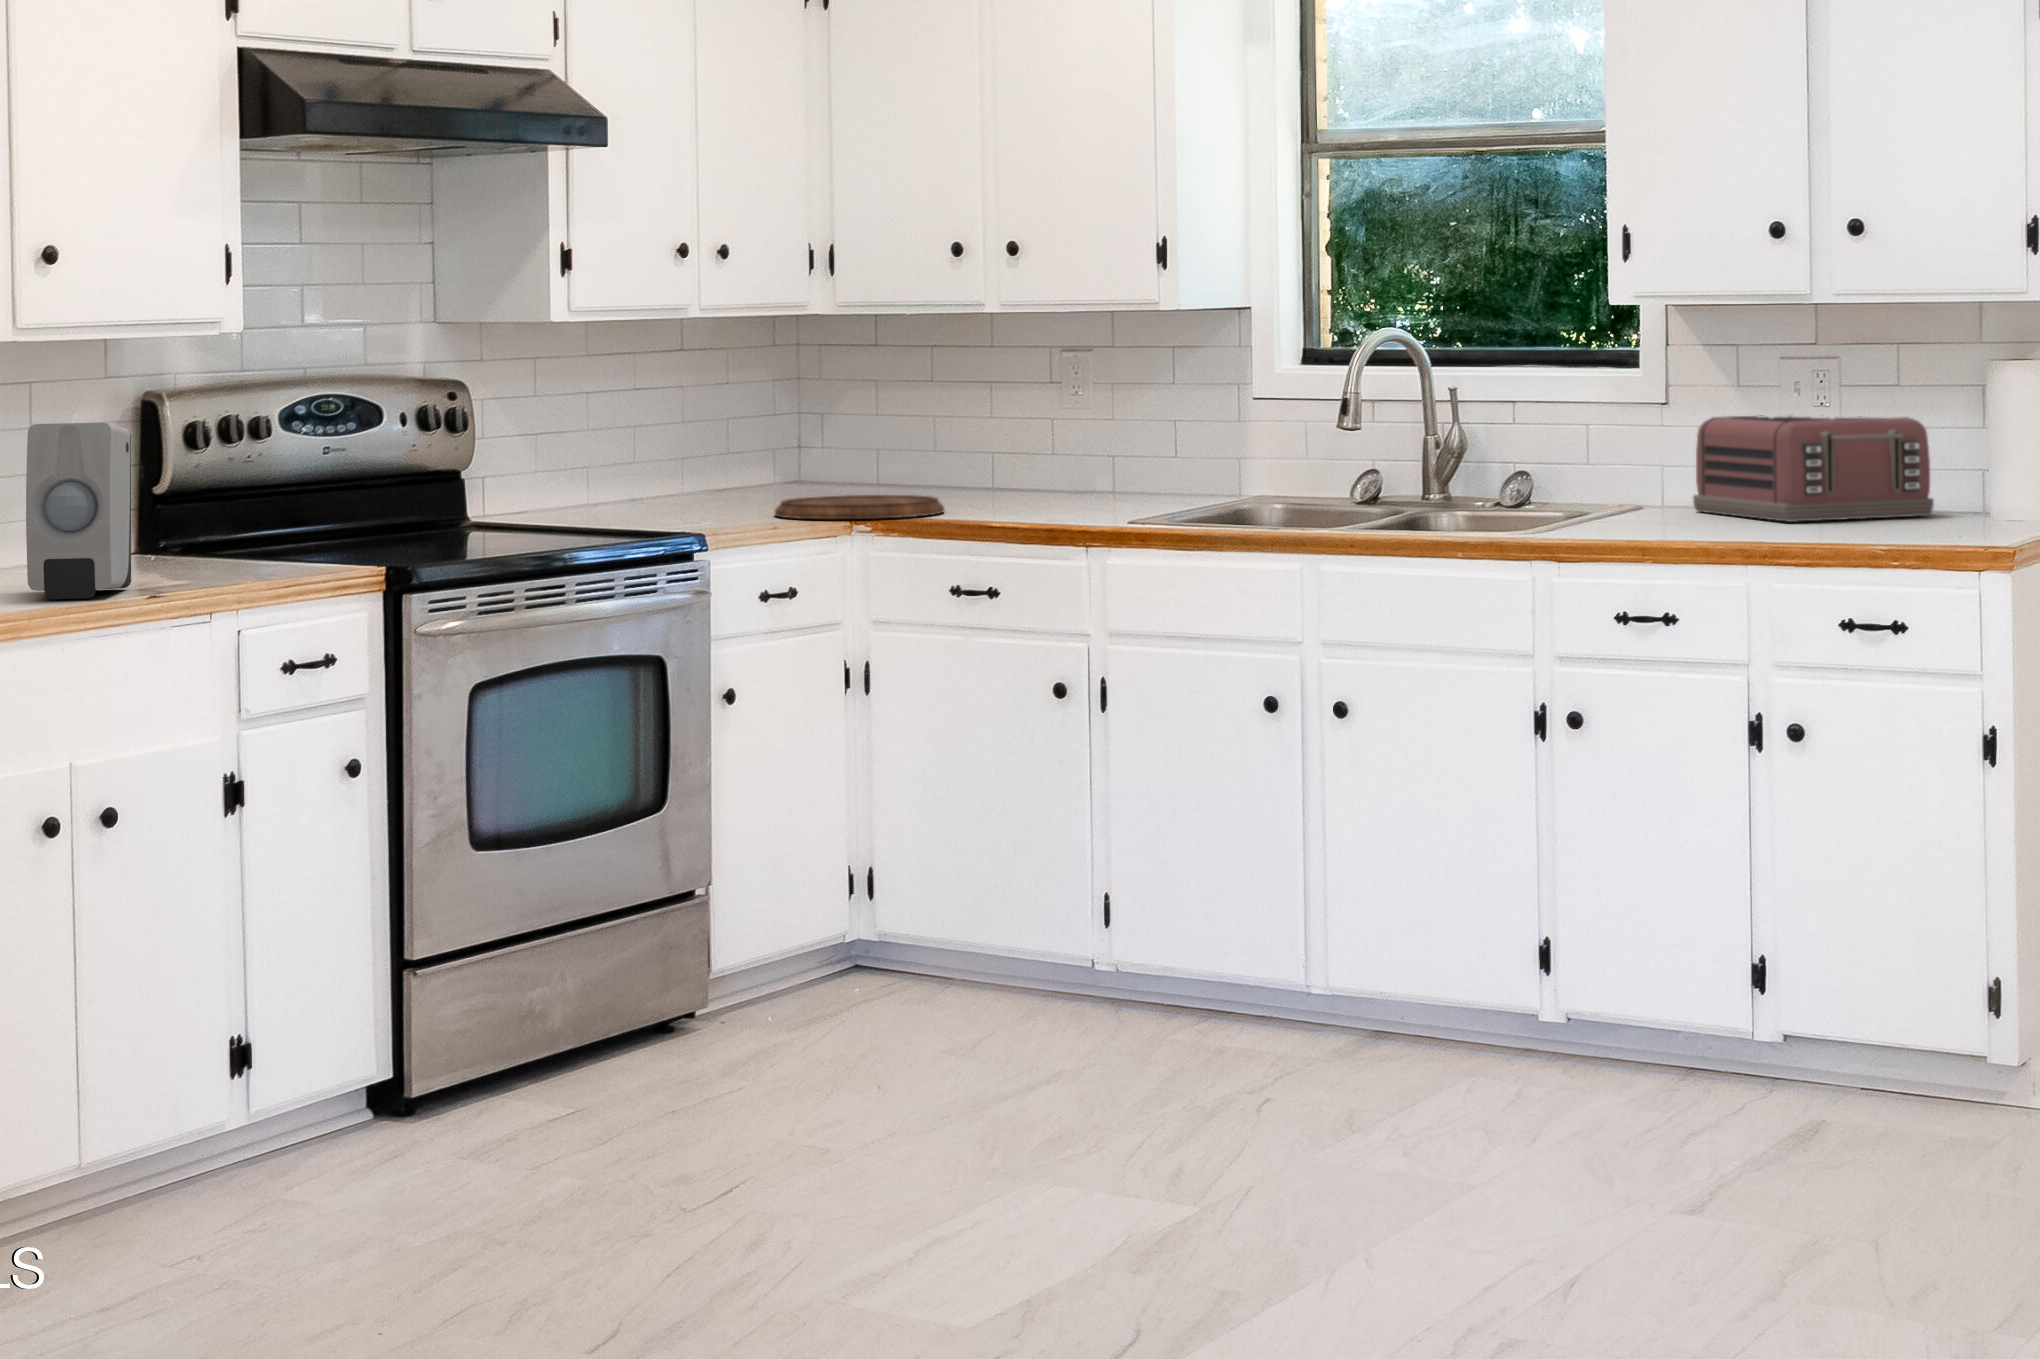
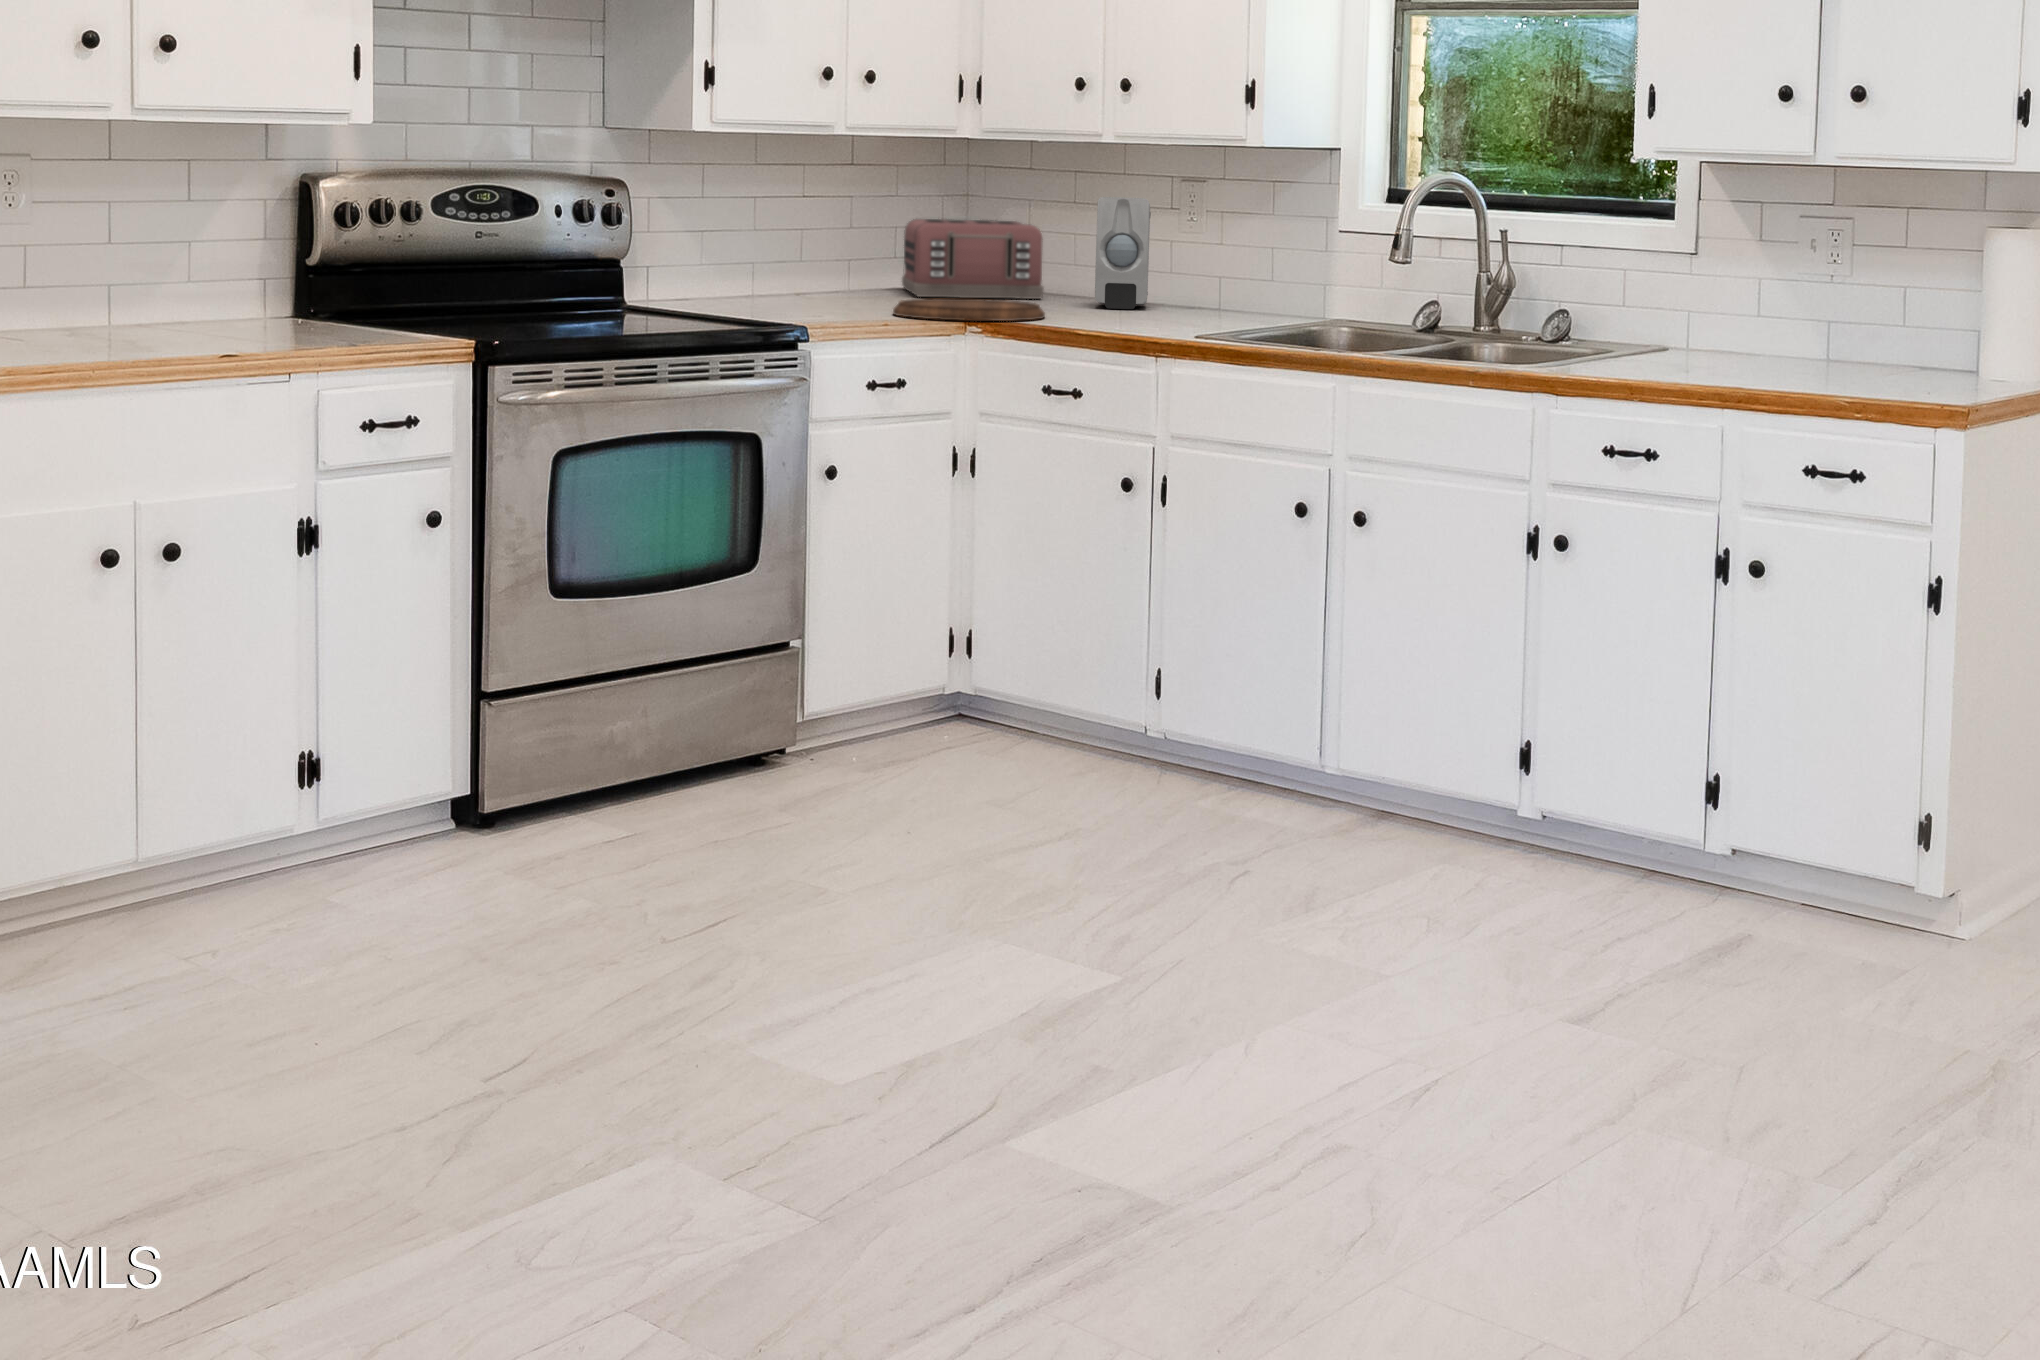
toaster: present [1693,416,1934,522] -> present [902,219,1043,299]
soap dispenser: present [26,423,131,599] -> present [1095,197,1151,309]

